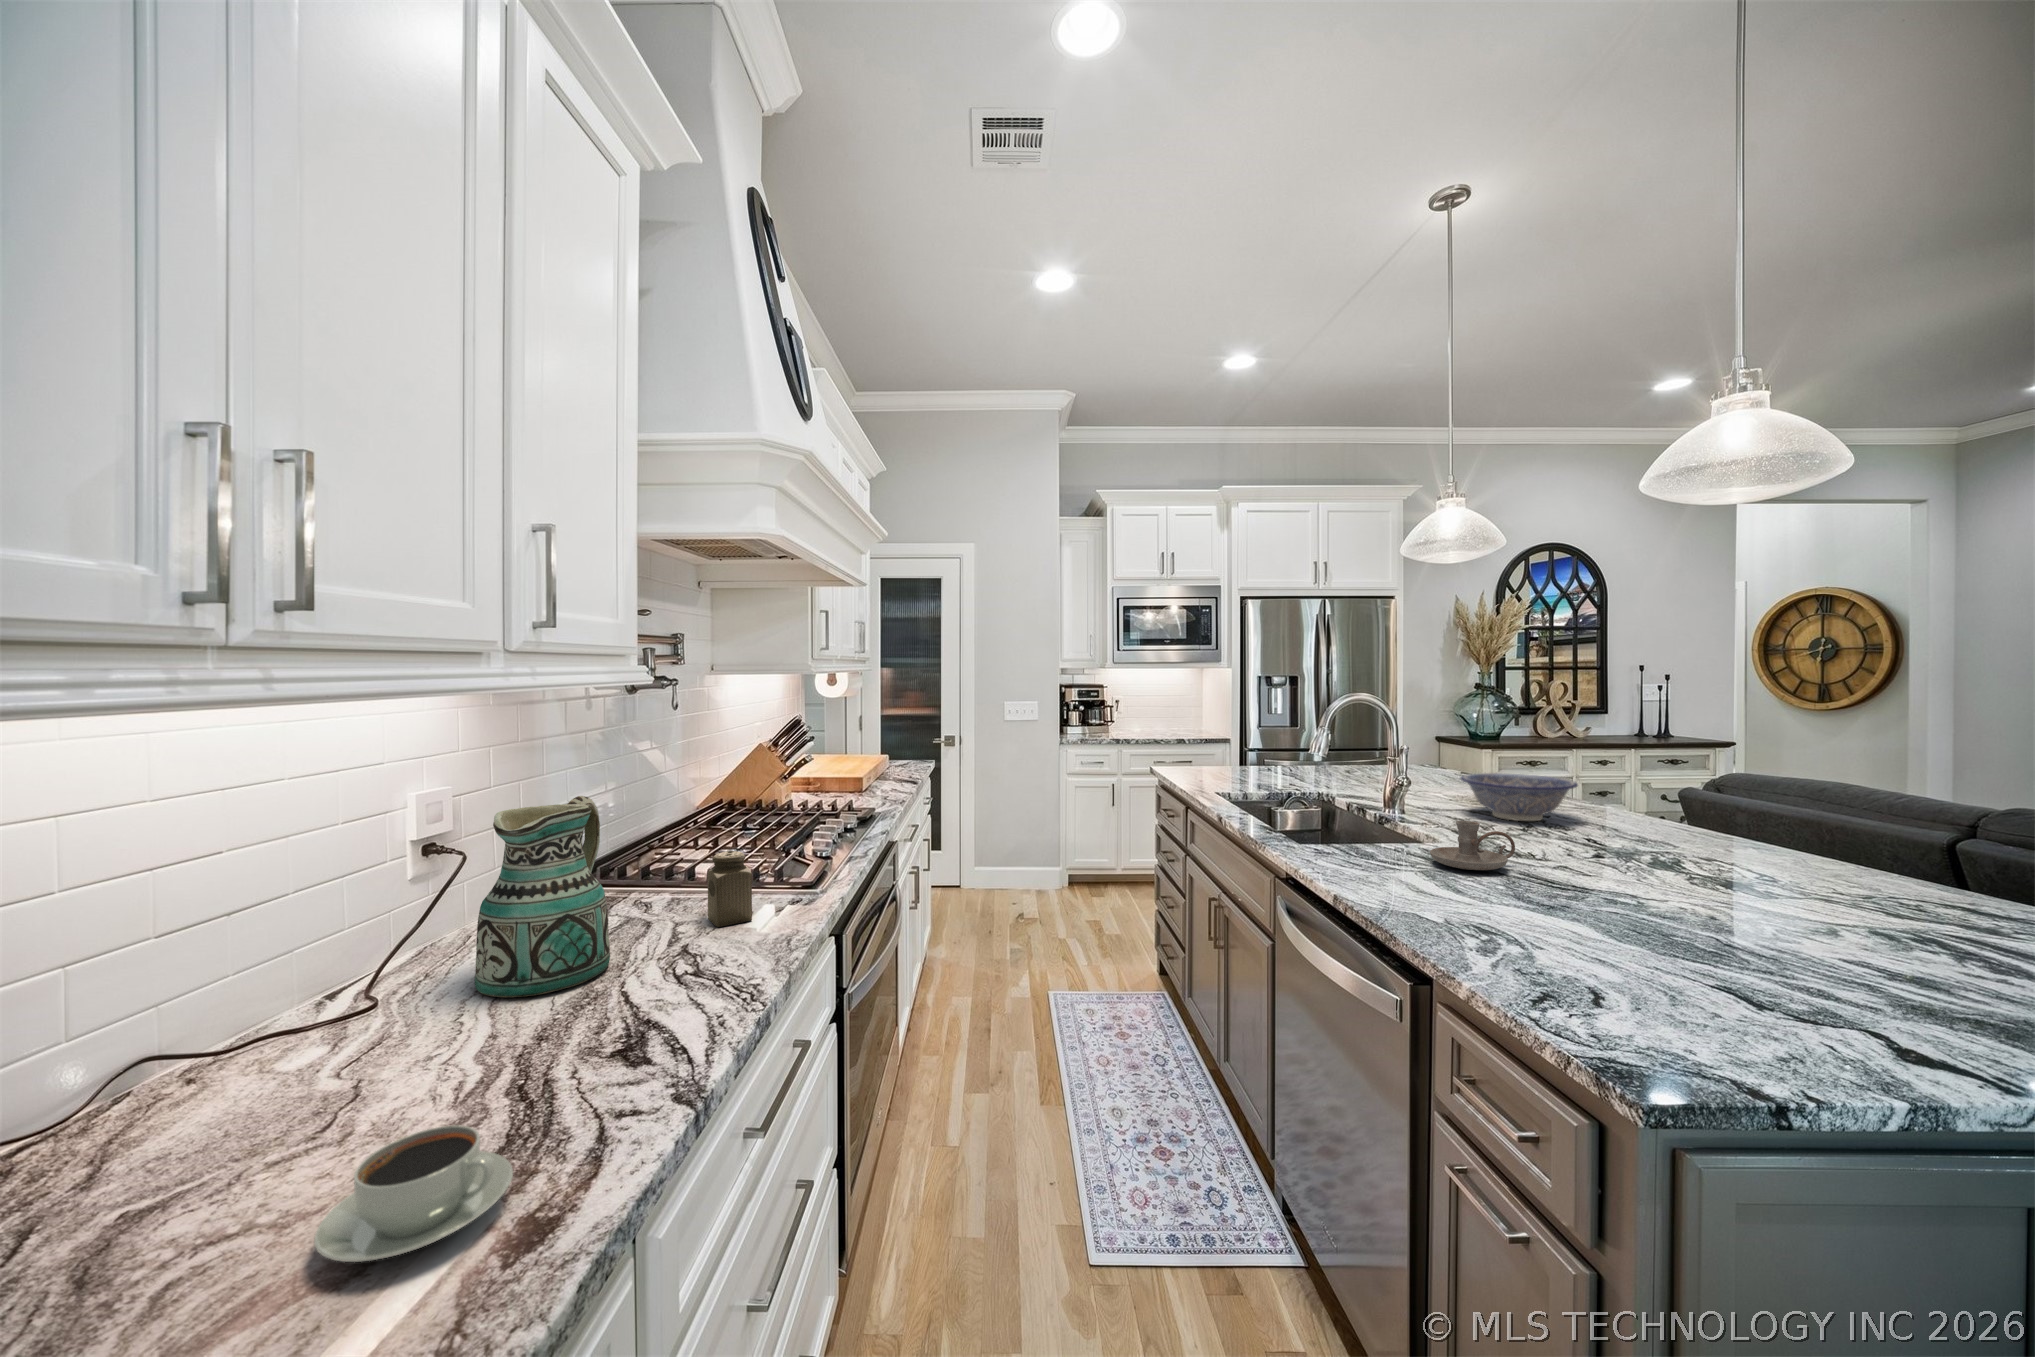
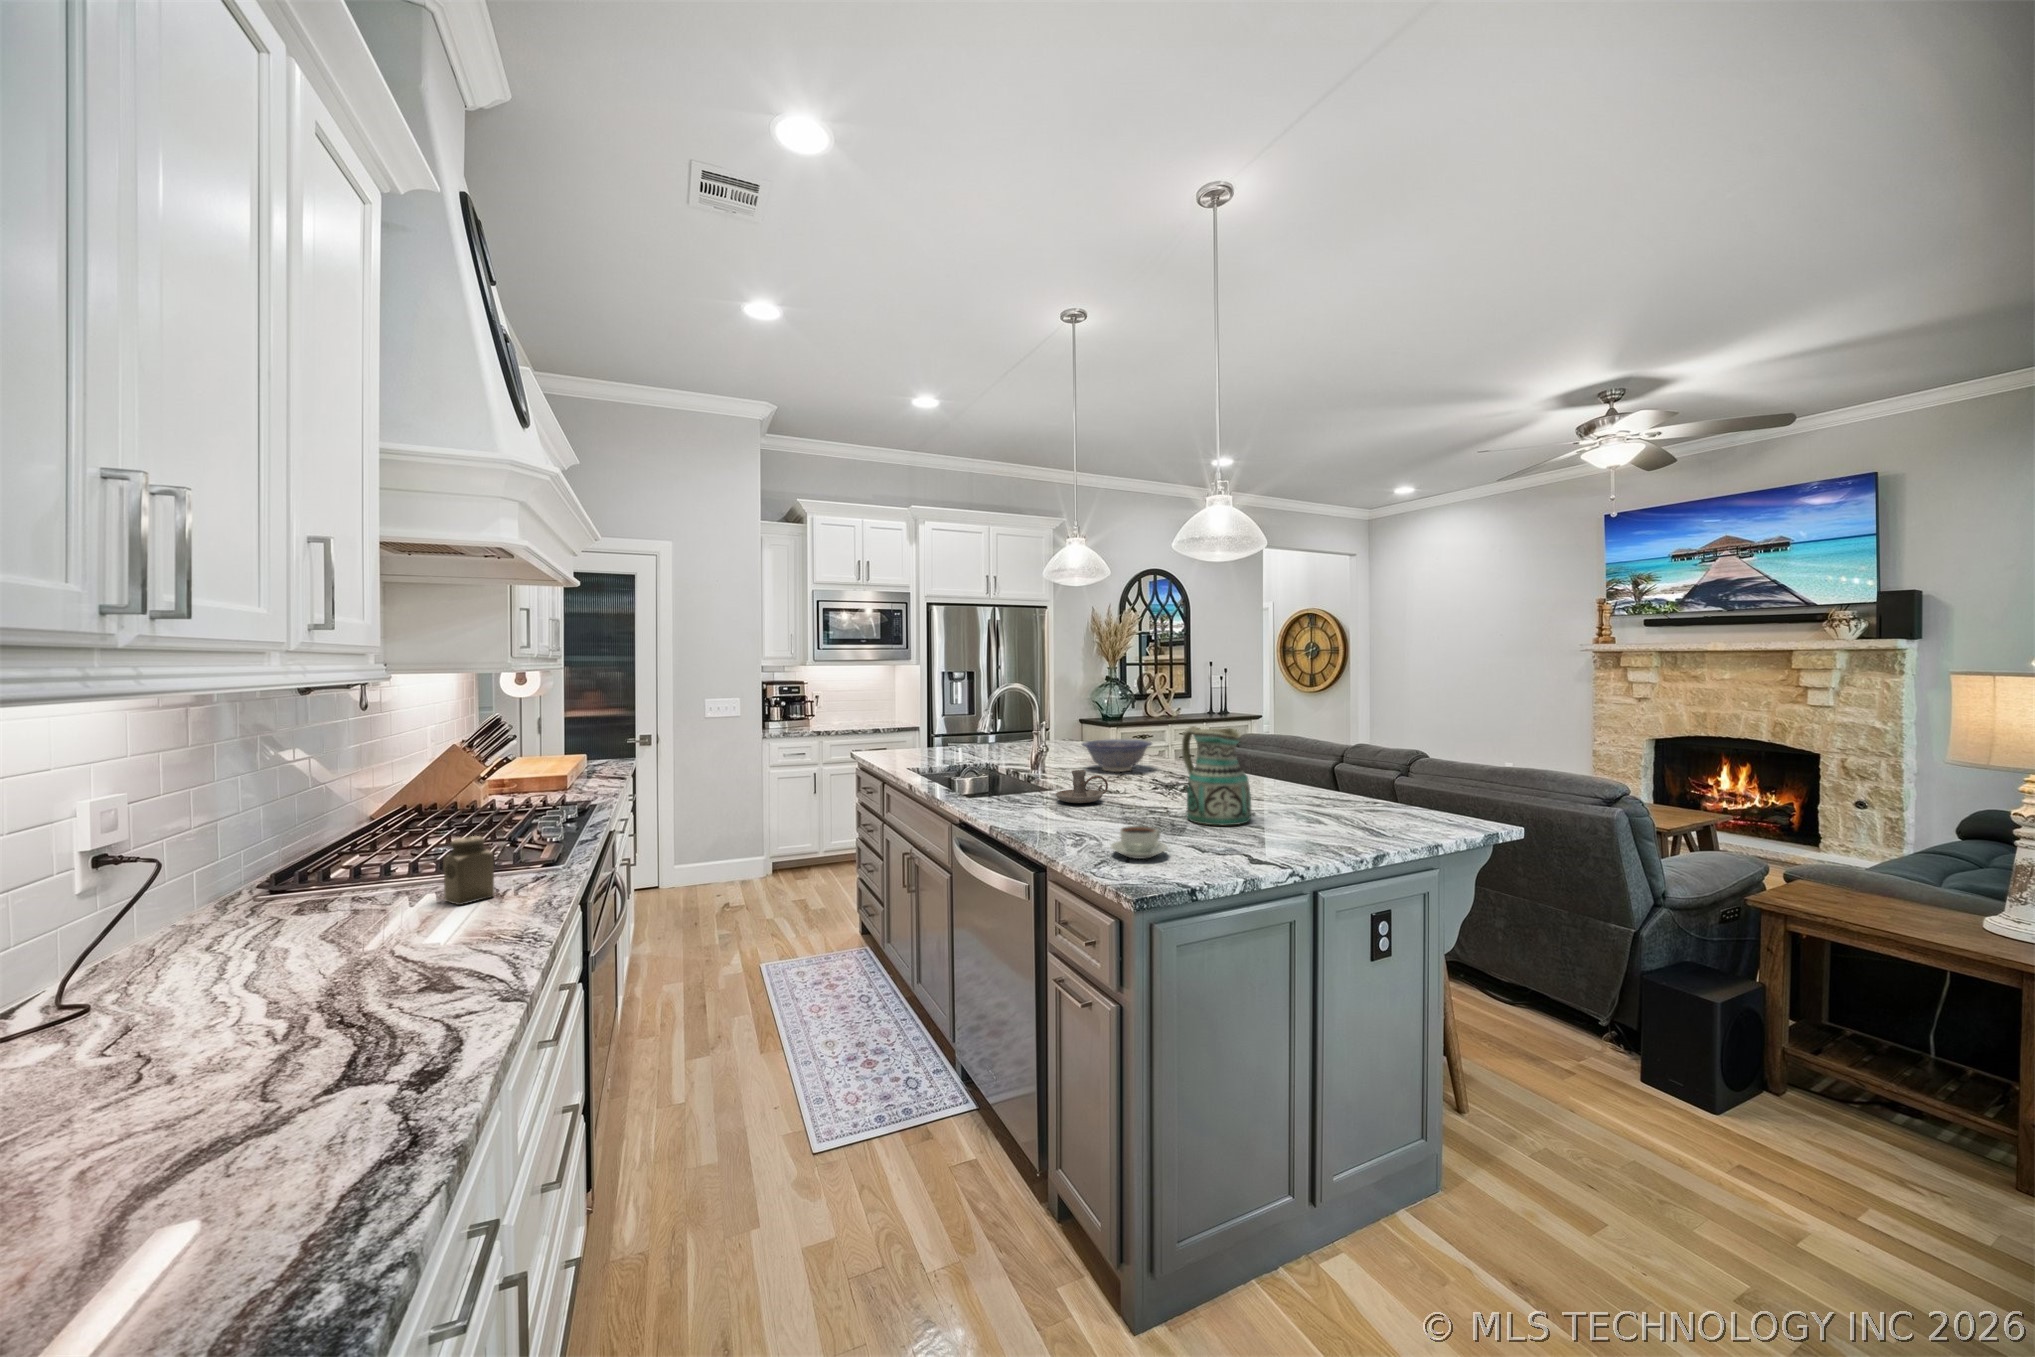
ceramic pitcher: present [475,796,610,997] -> present [1182,726,1251,826]
coffee cup: present [314,1125,513,1262] -> present [1111,826,1168,859]

